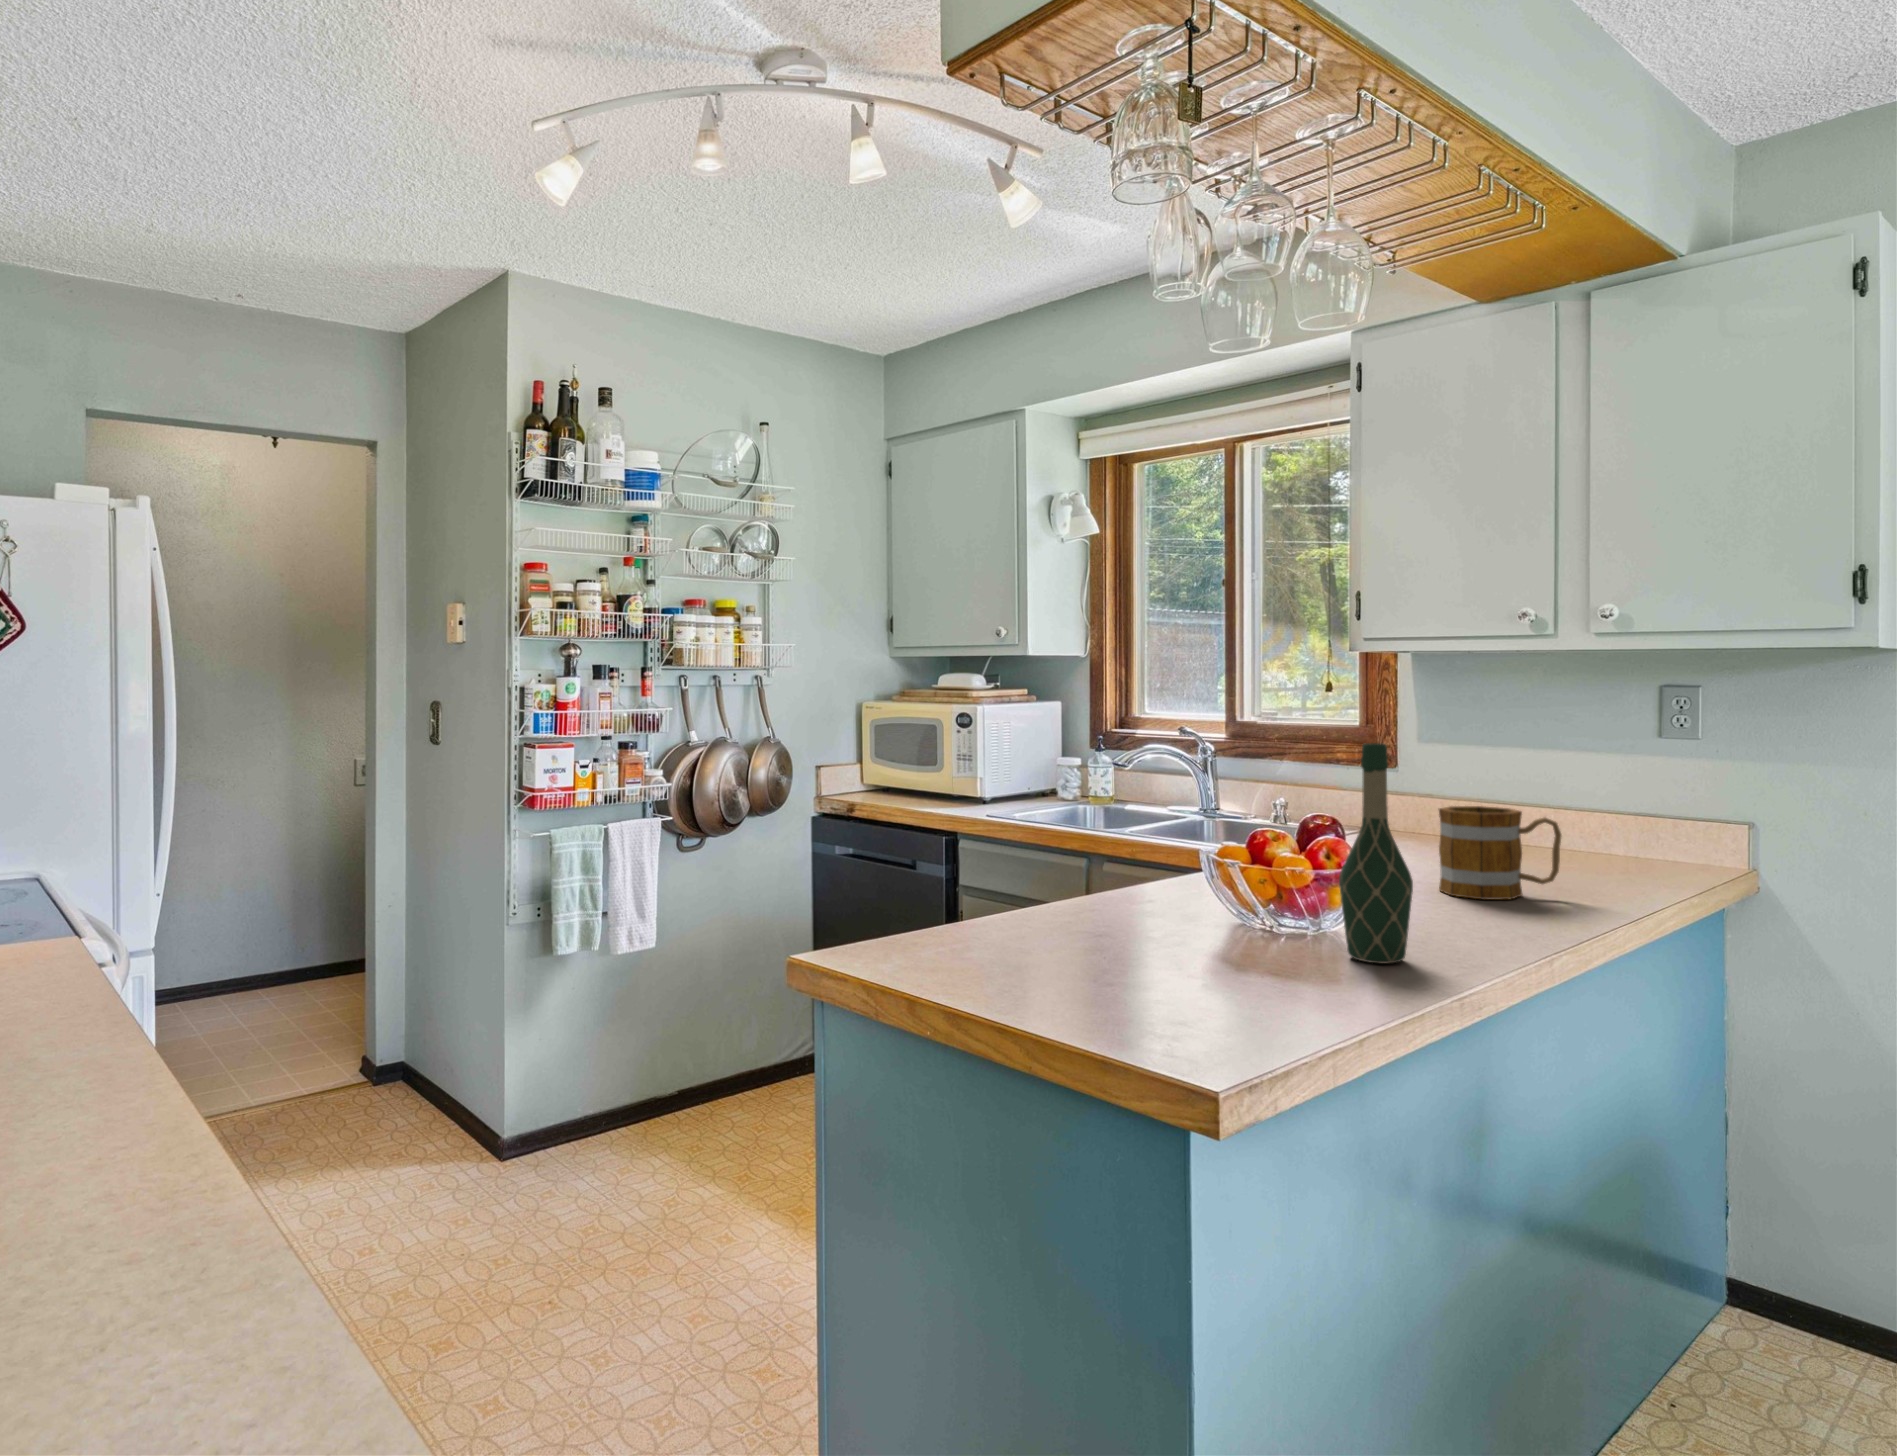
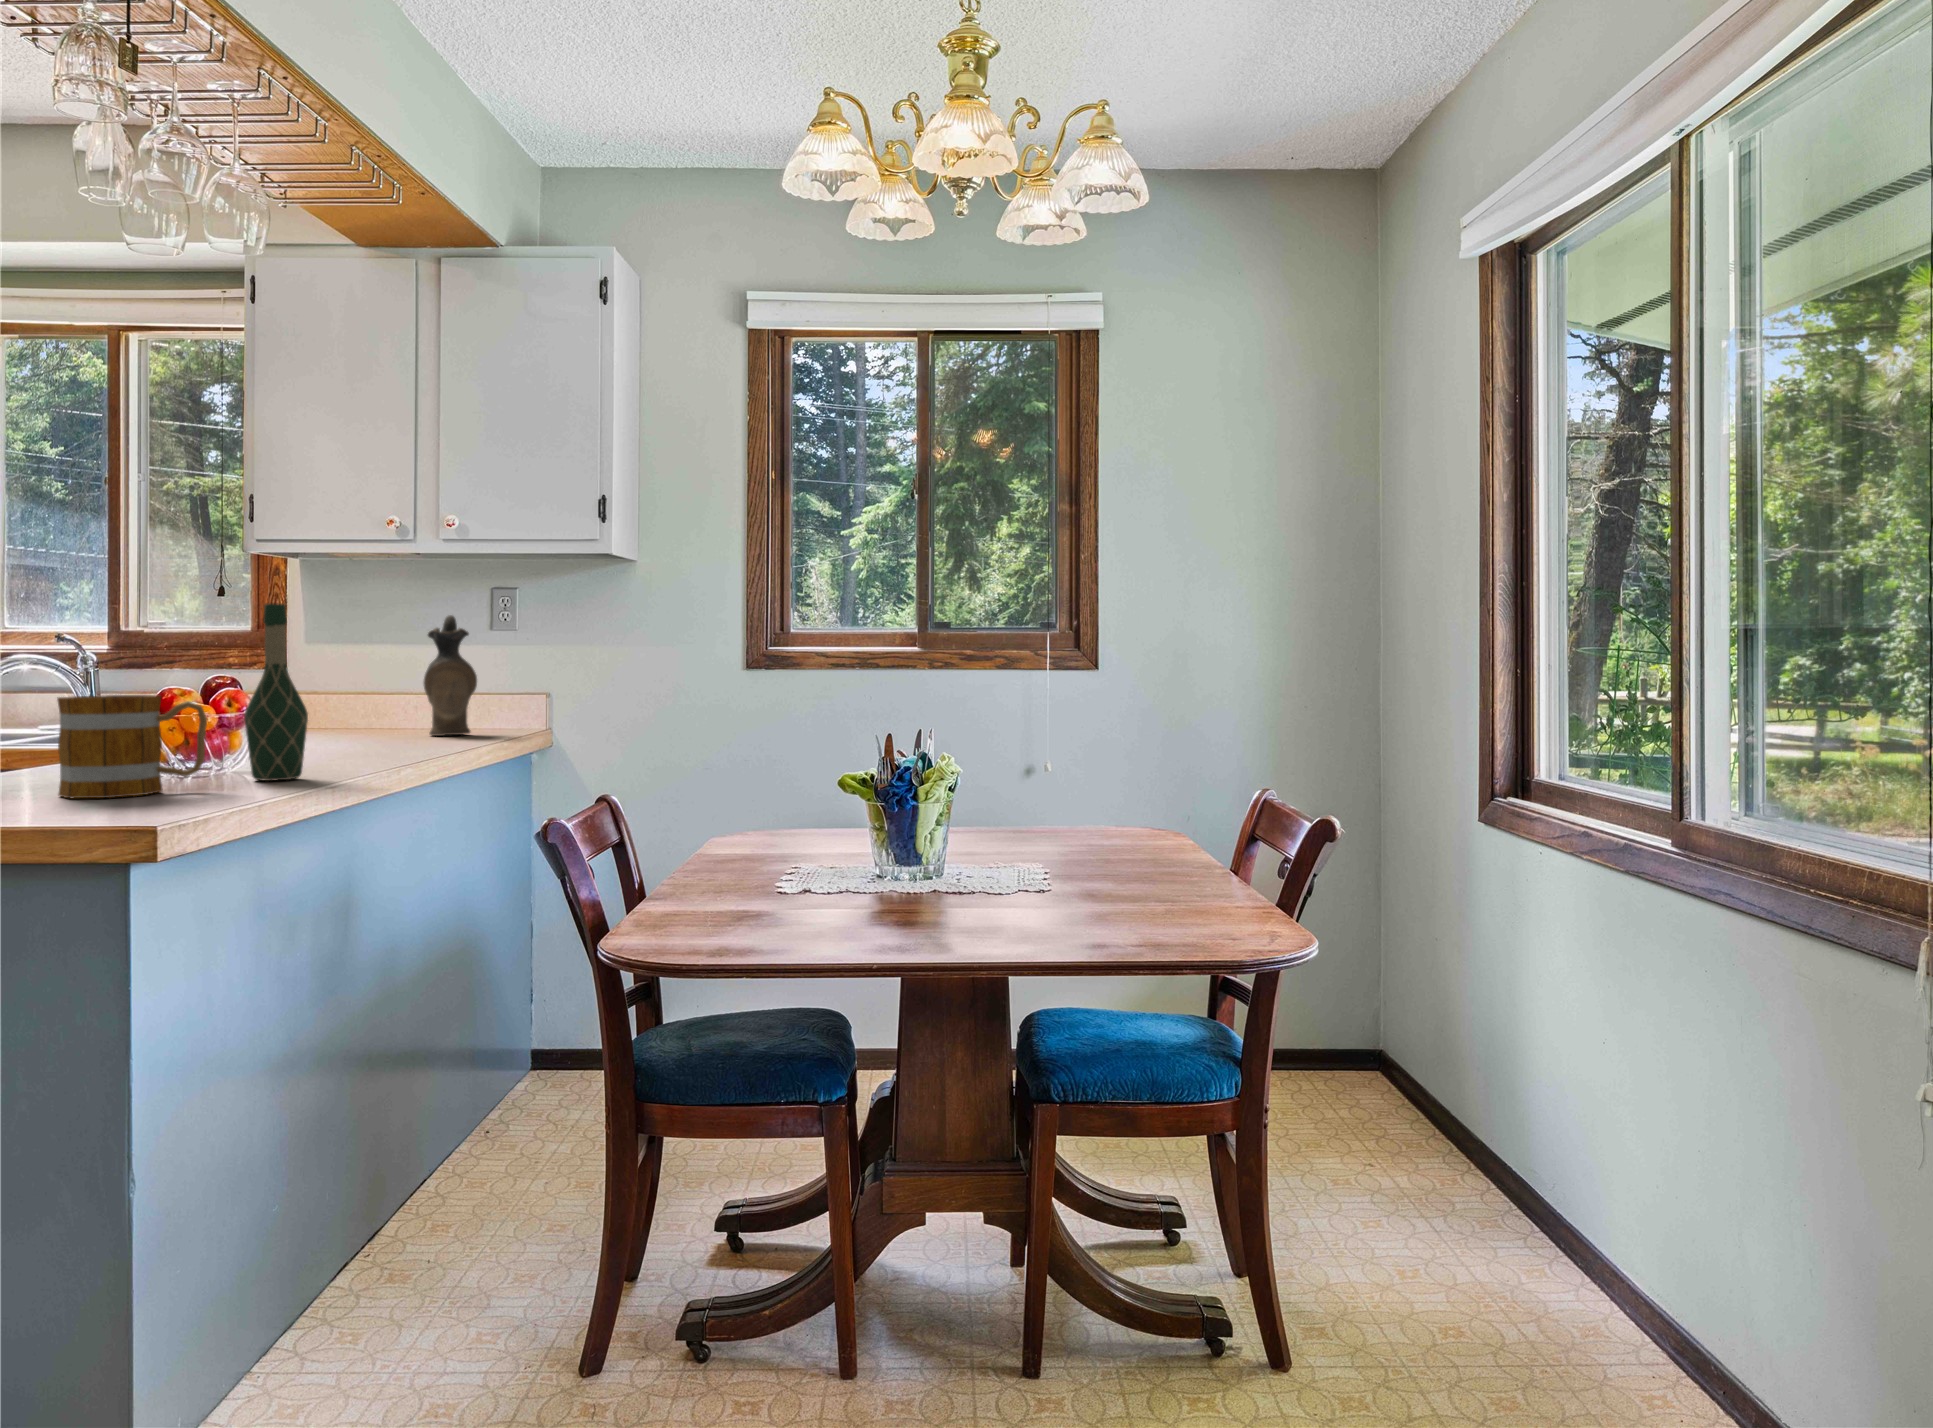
ceramic pitcher: none [1547,718,1617,866] -> present [424,615,477,736]
mug: present [1439,806,1561,899] -> present [57,695,207,798]

